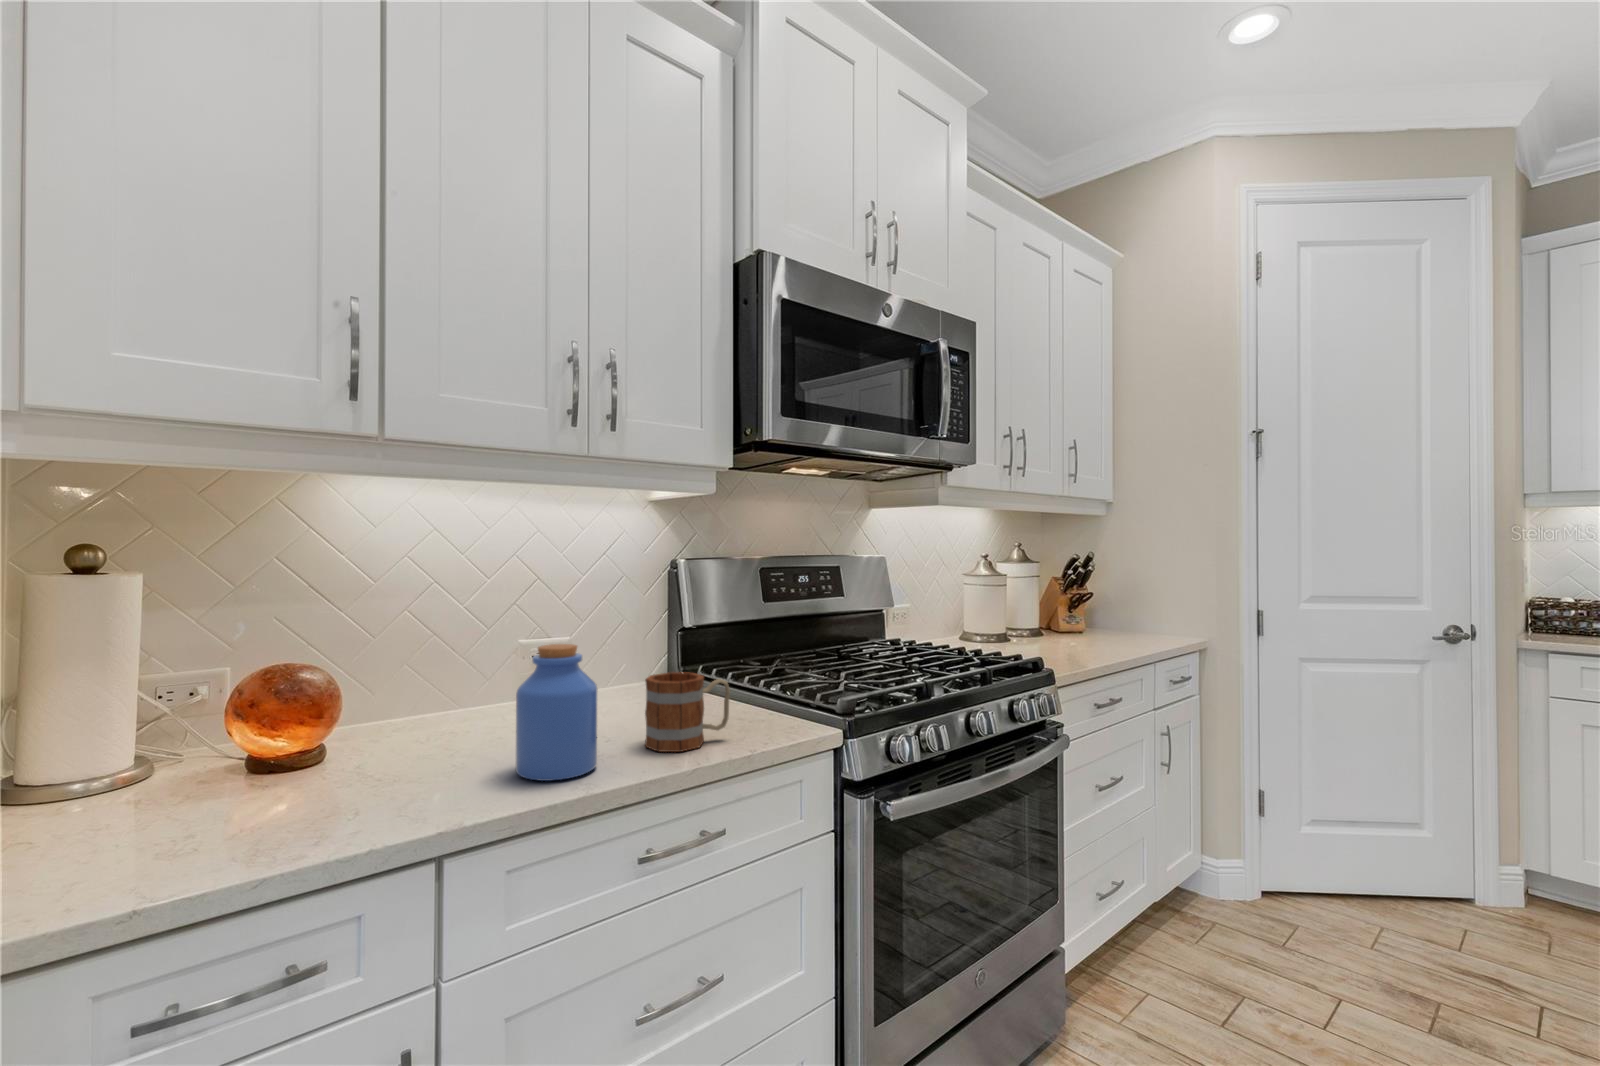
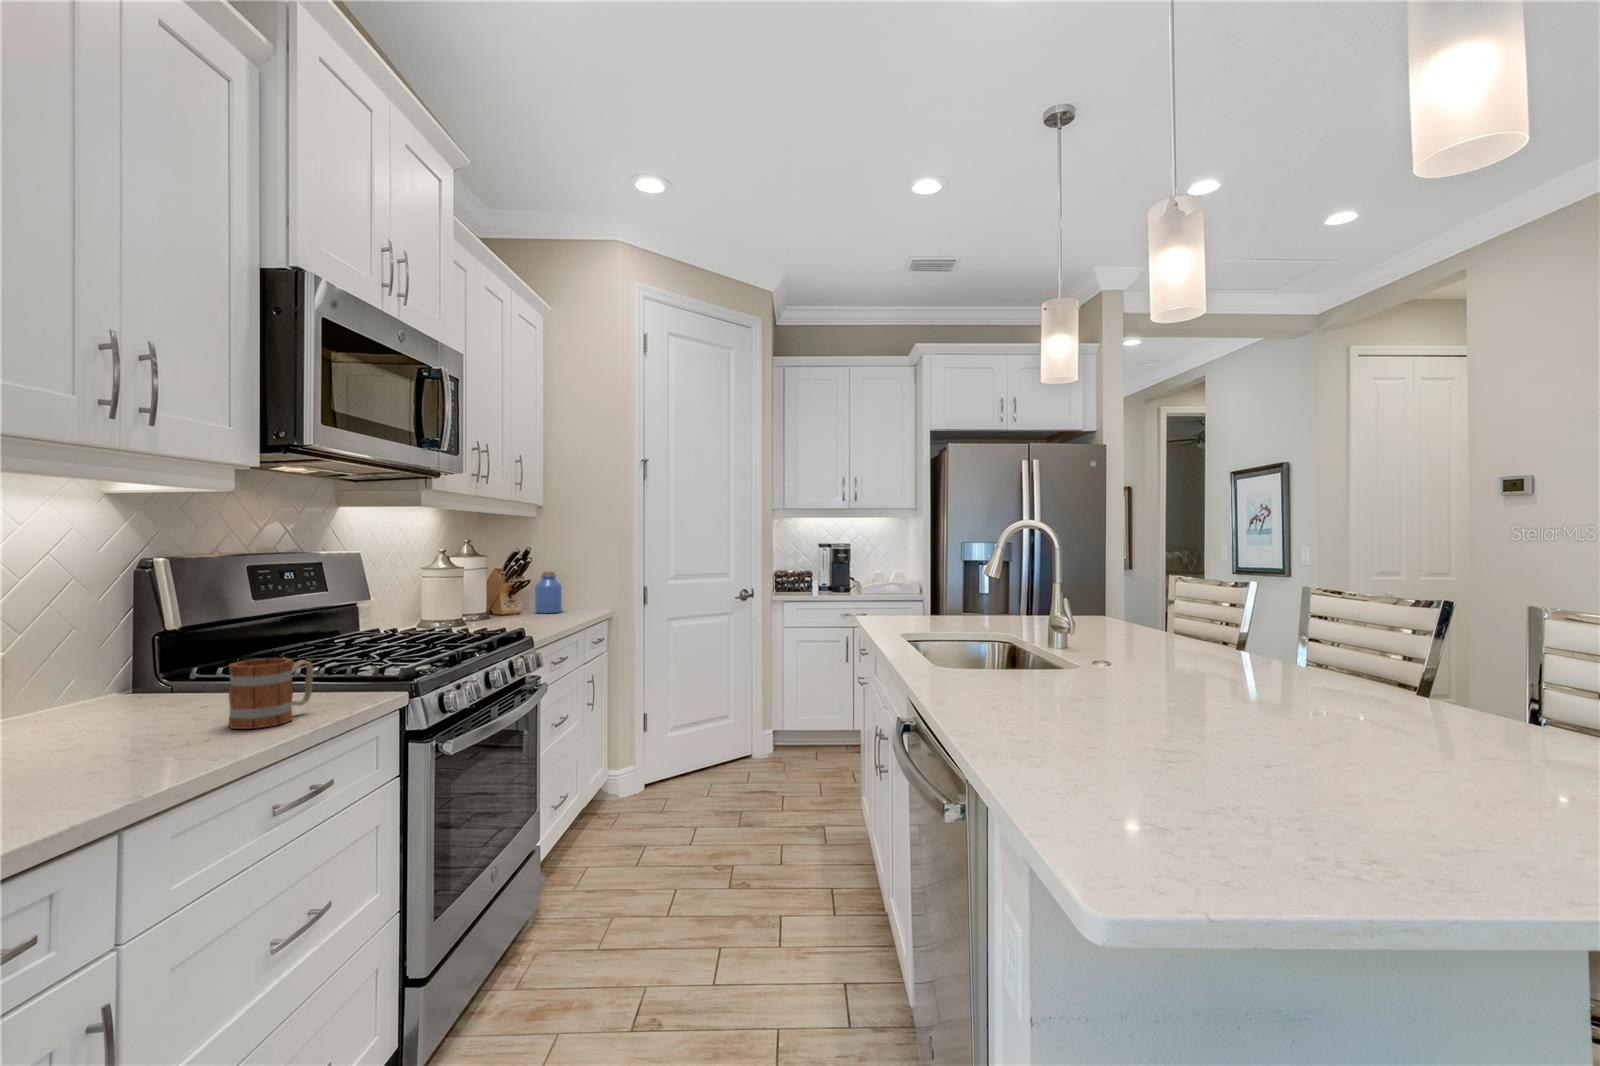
jar: present [516,644,597,781] -> present [535,571,562,613]

